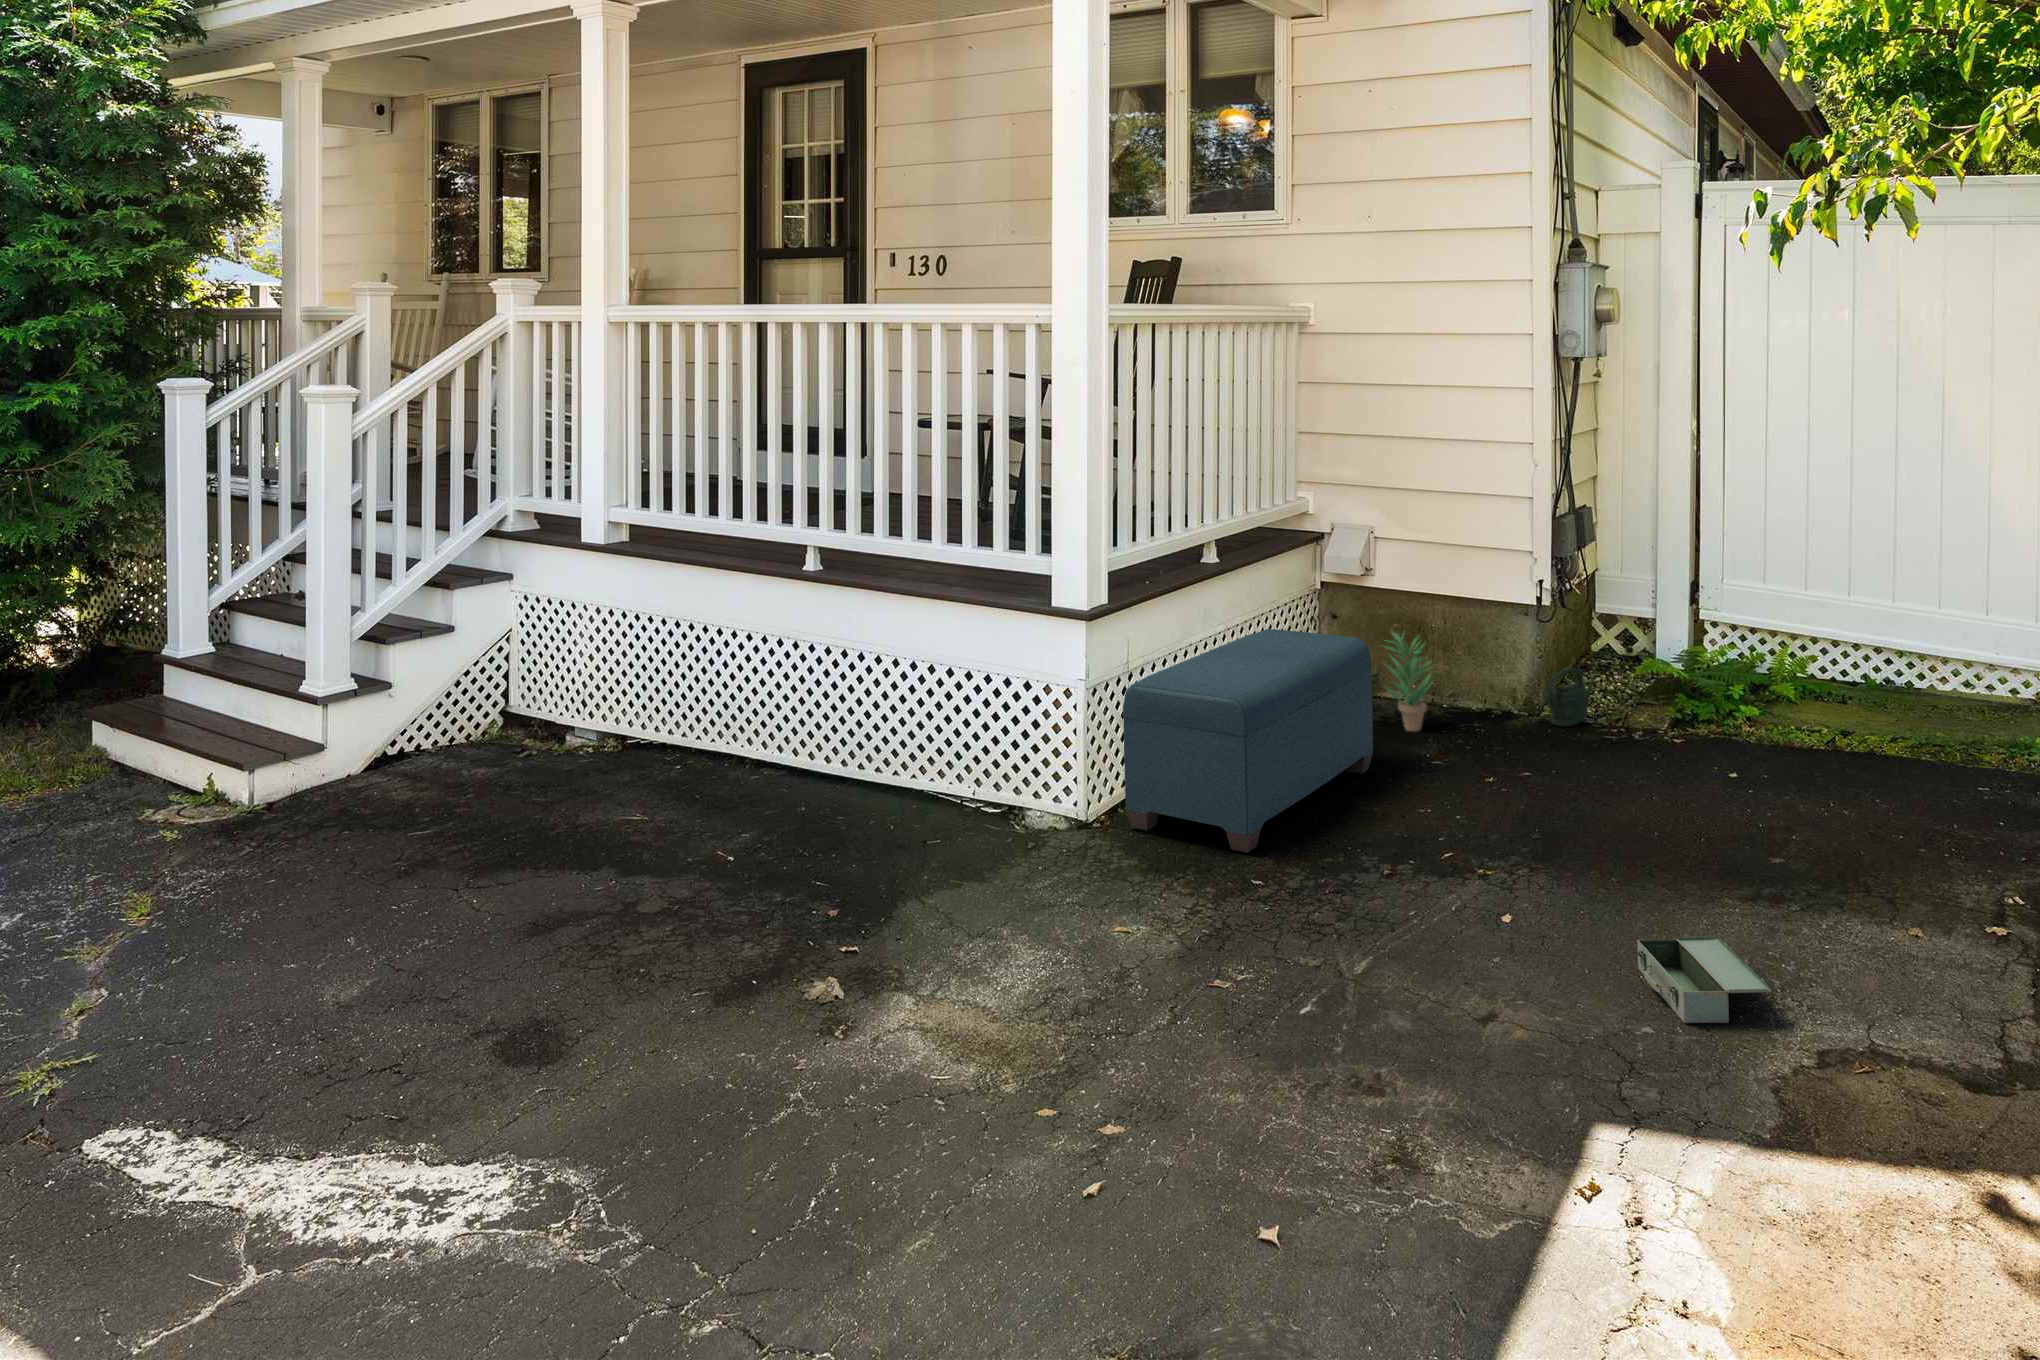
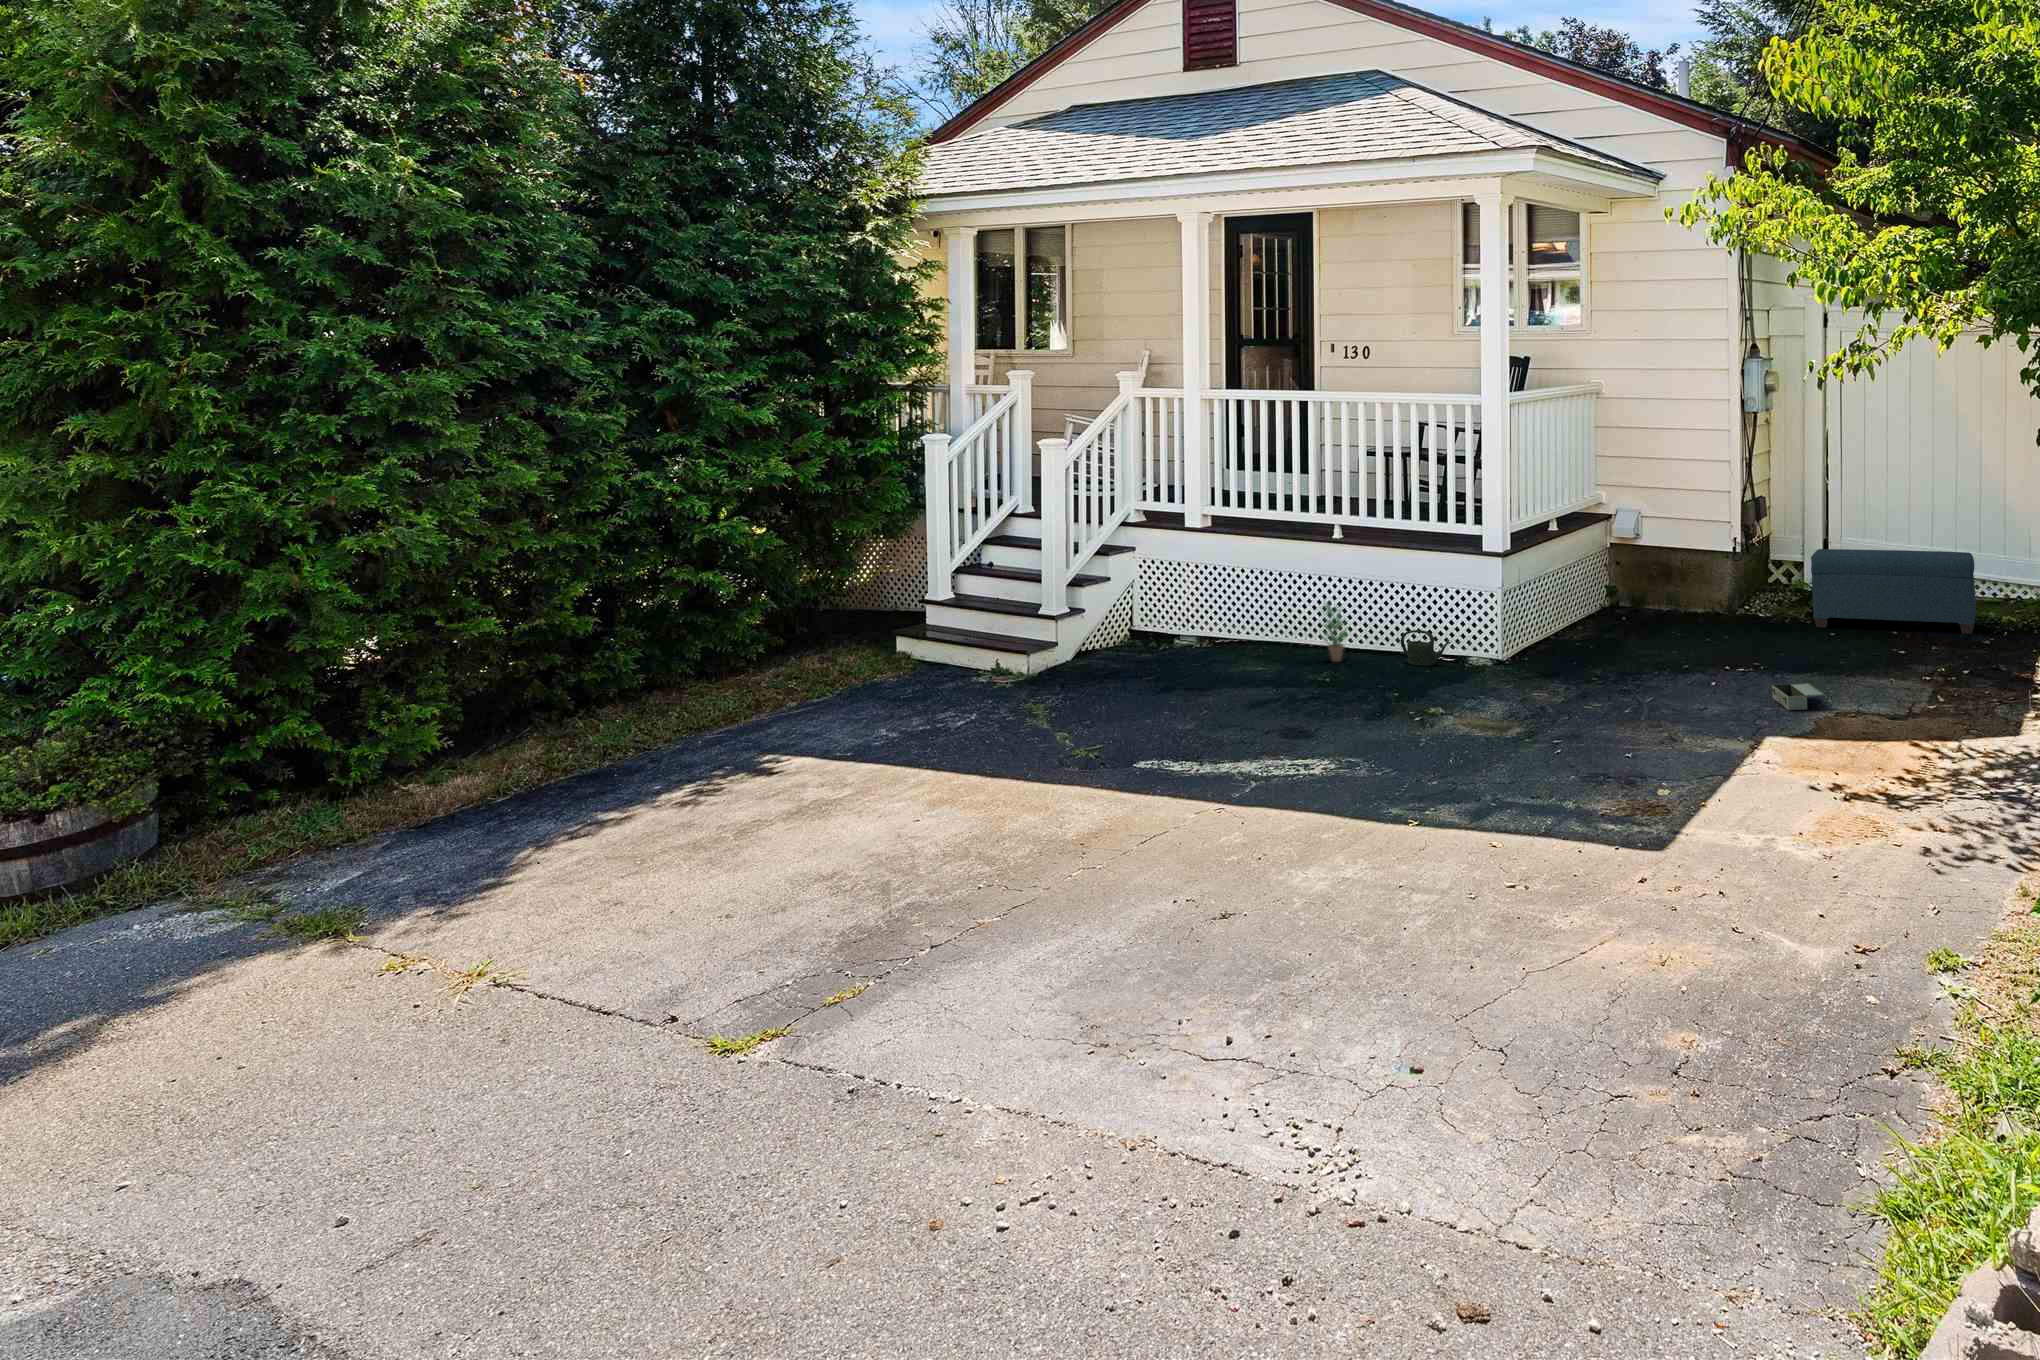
bench: present [1123,629,1373,853] -> present [1811,549,1976,634]
potted plant: present [1386,633,1434,732] -> present [1323,603,1347,662]
watering can: present [1546,668,1597,726] -> present [1401,630,1451,666]

